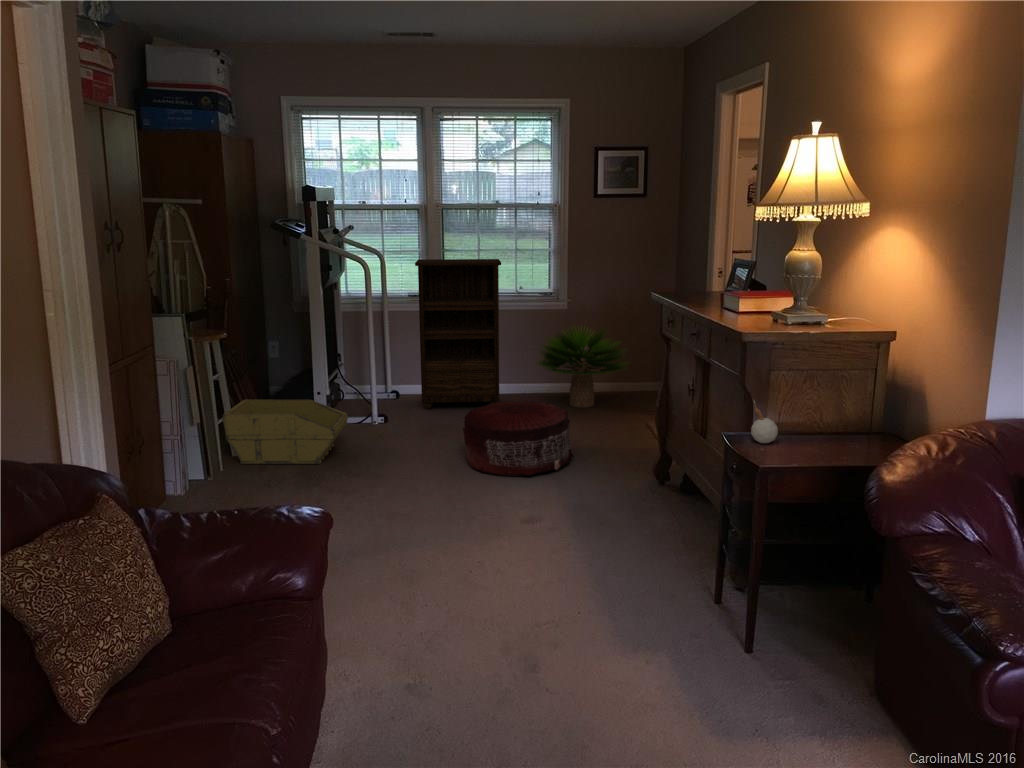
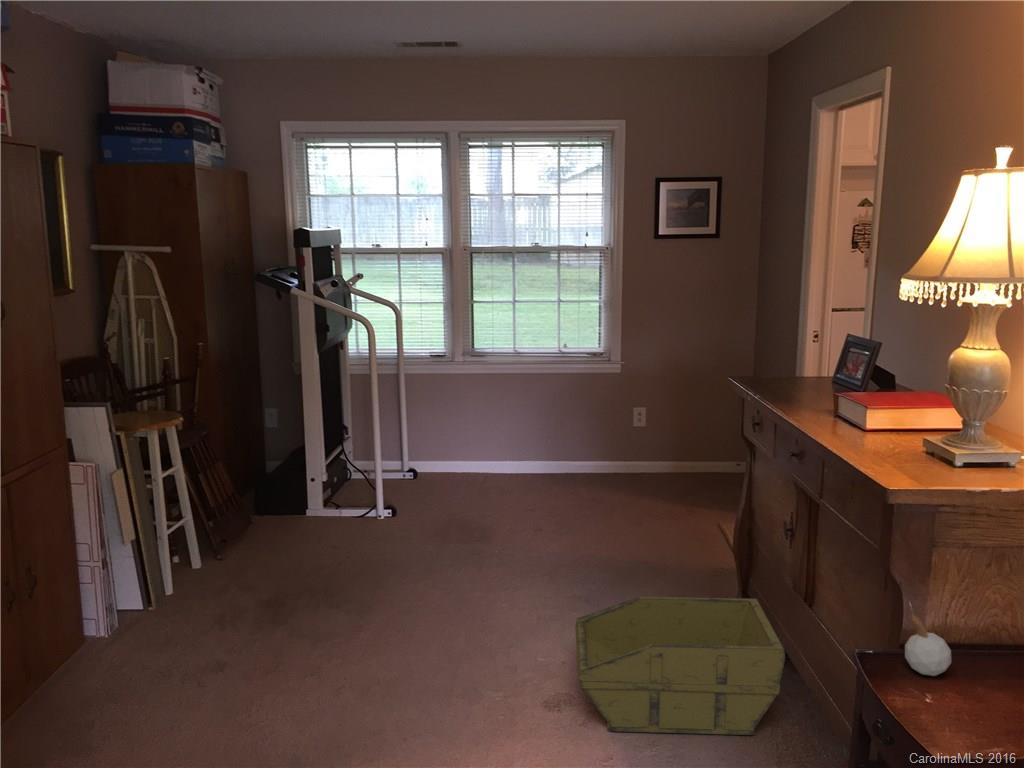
bookshelf: present [415,259,501,409] -> none [432,314,538,497]
potted plant: present [537,326,625,408] -> none [576,393,703,499]
storage bin: present [222,399,348,464] -> present [575,597,785,735]
pouf: present [462,400,574,476] -> none [478,503,624,617]

